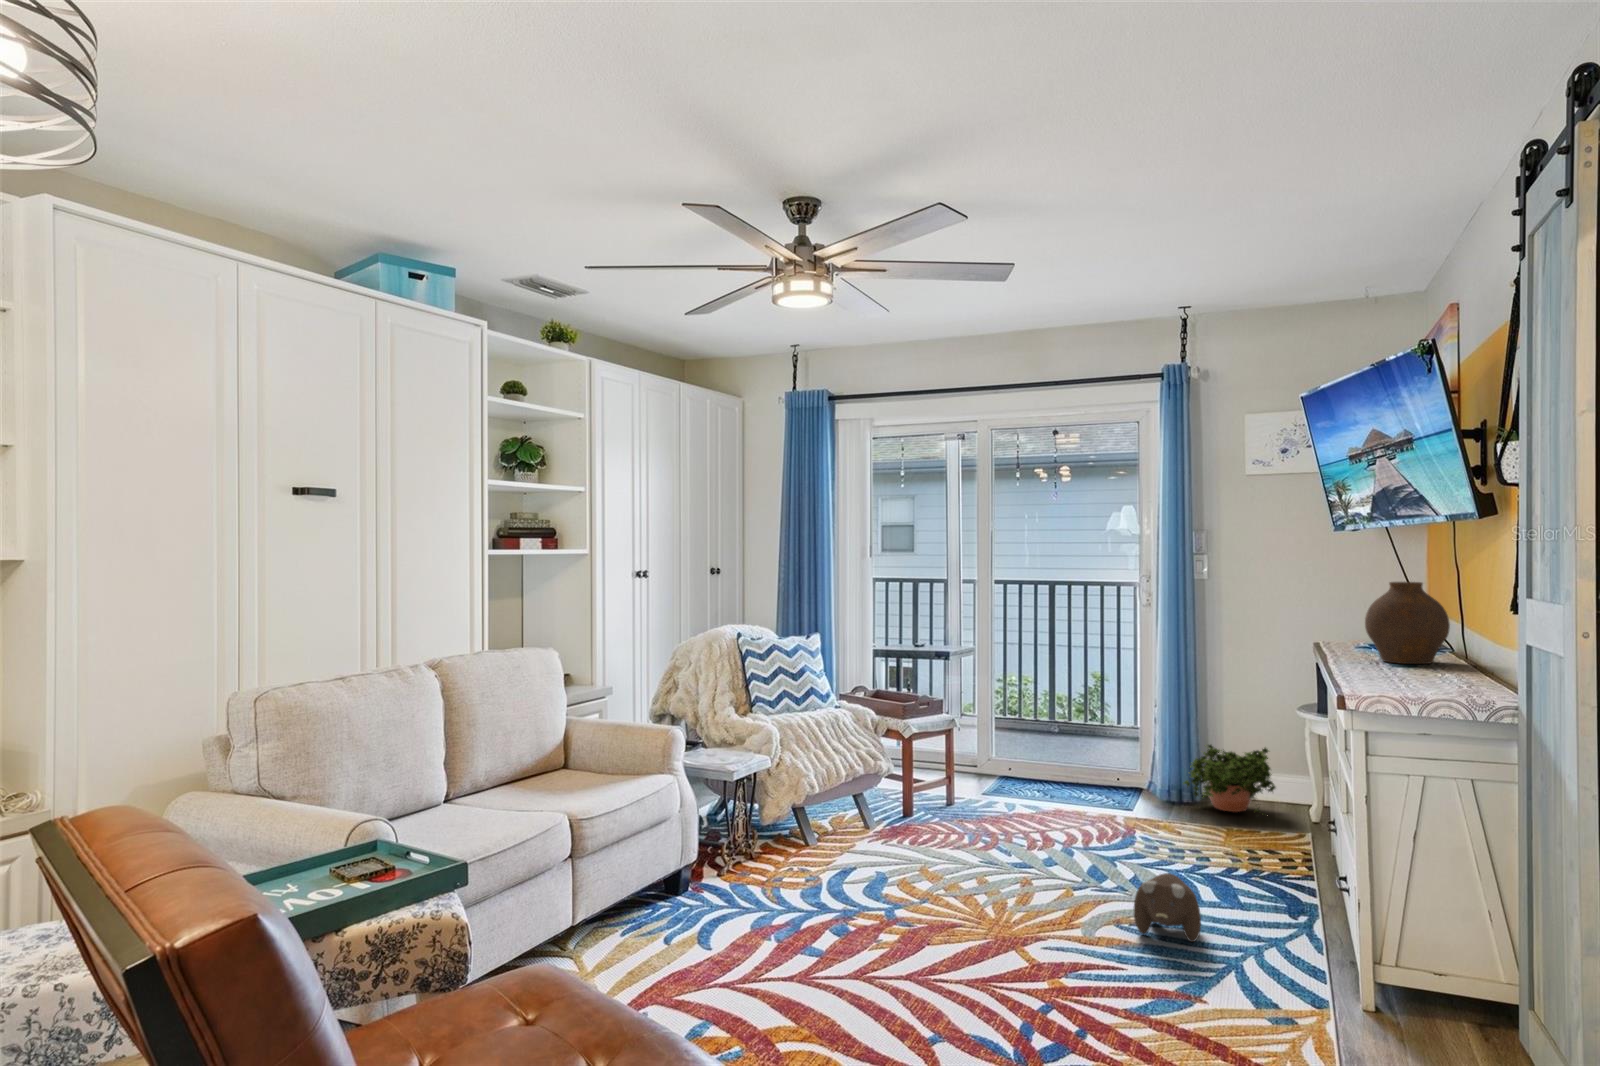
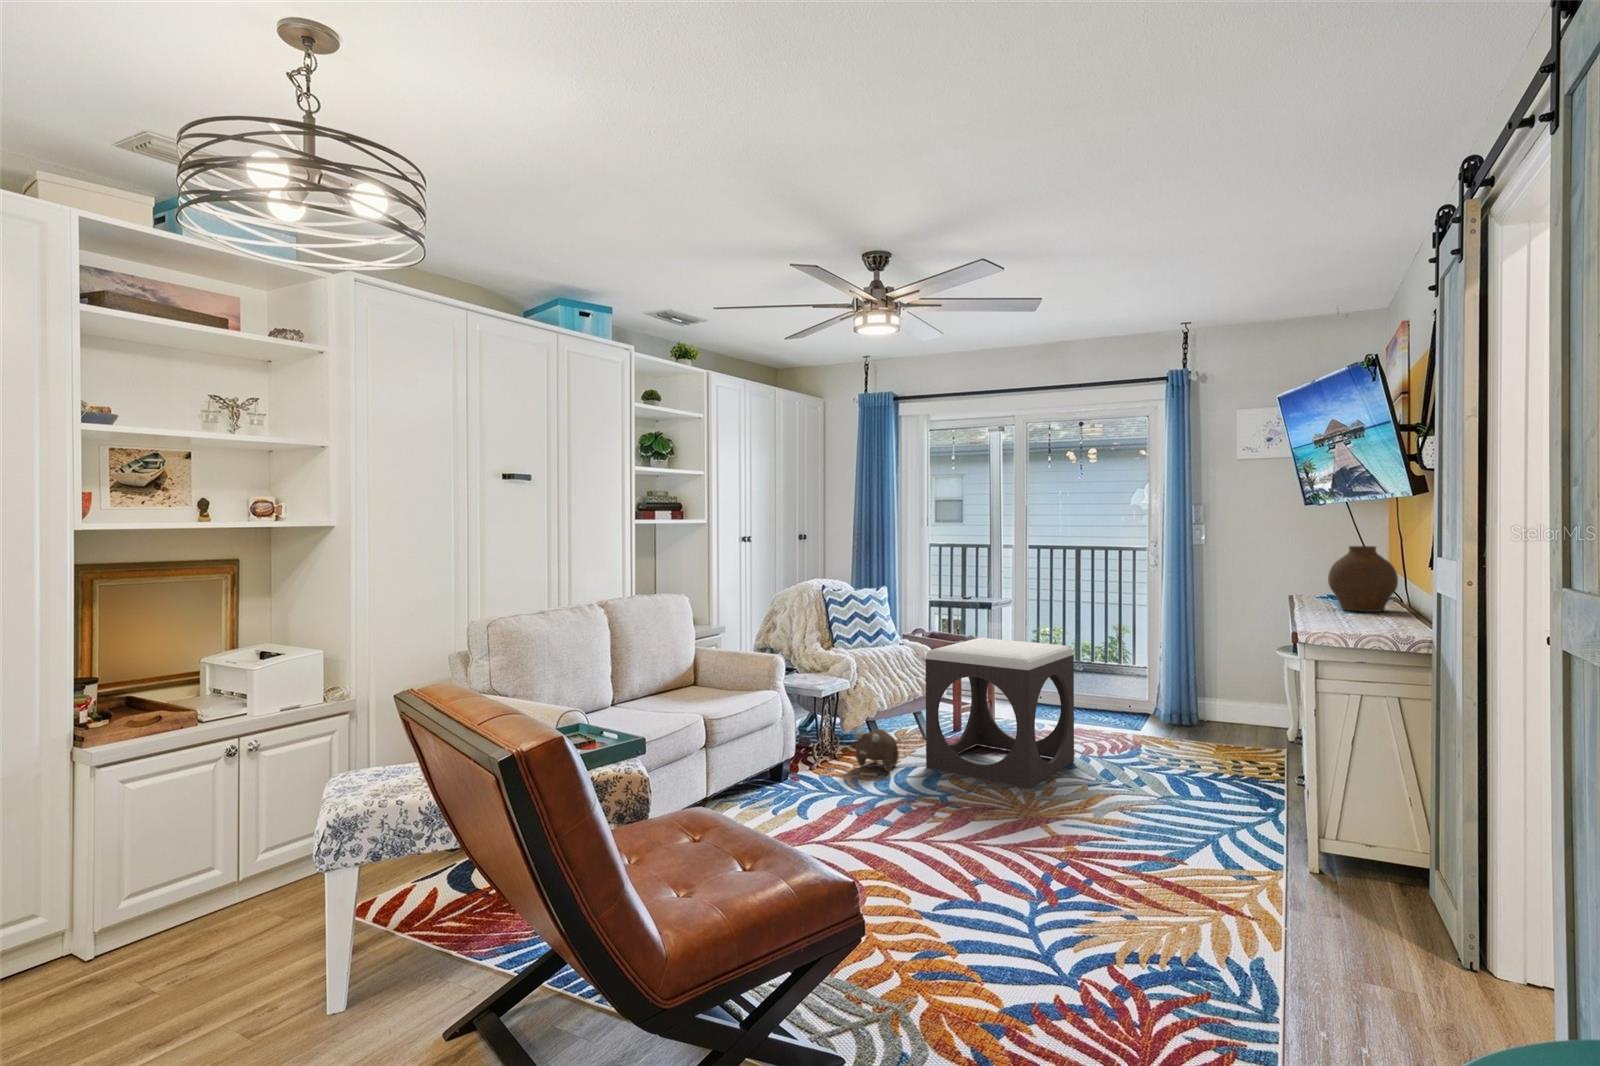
footstool: none [867,698,1055,897] -> present [925,638,1074,789]
potted plant: present [1184,745,1276,812] -> none [1180,678,1260,738]
plush toy: present [1134,873,1201,942] -> present [855,729,899,771]

